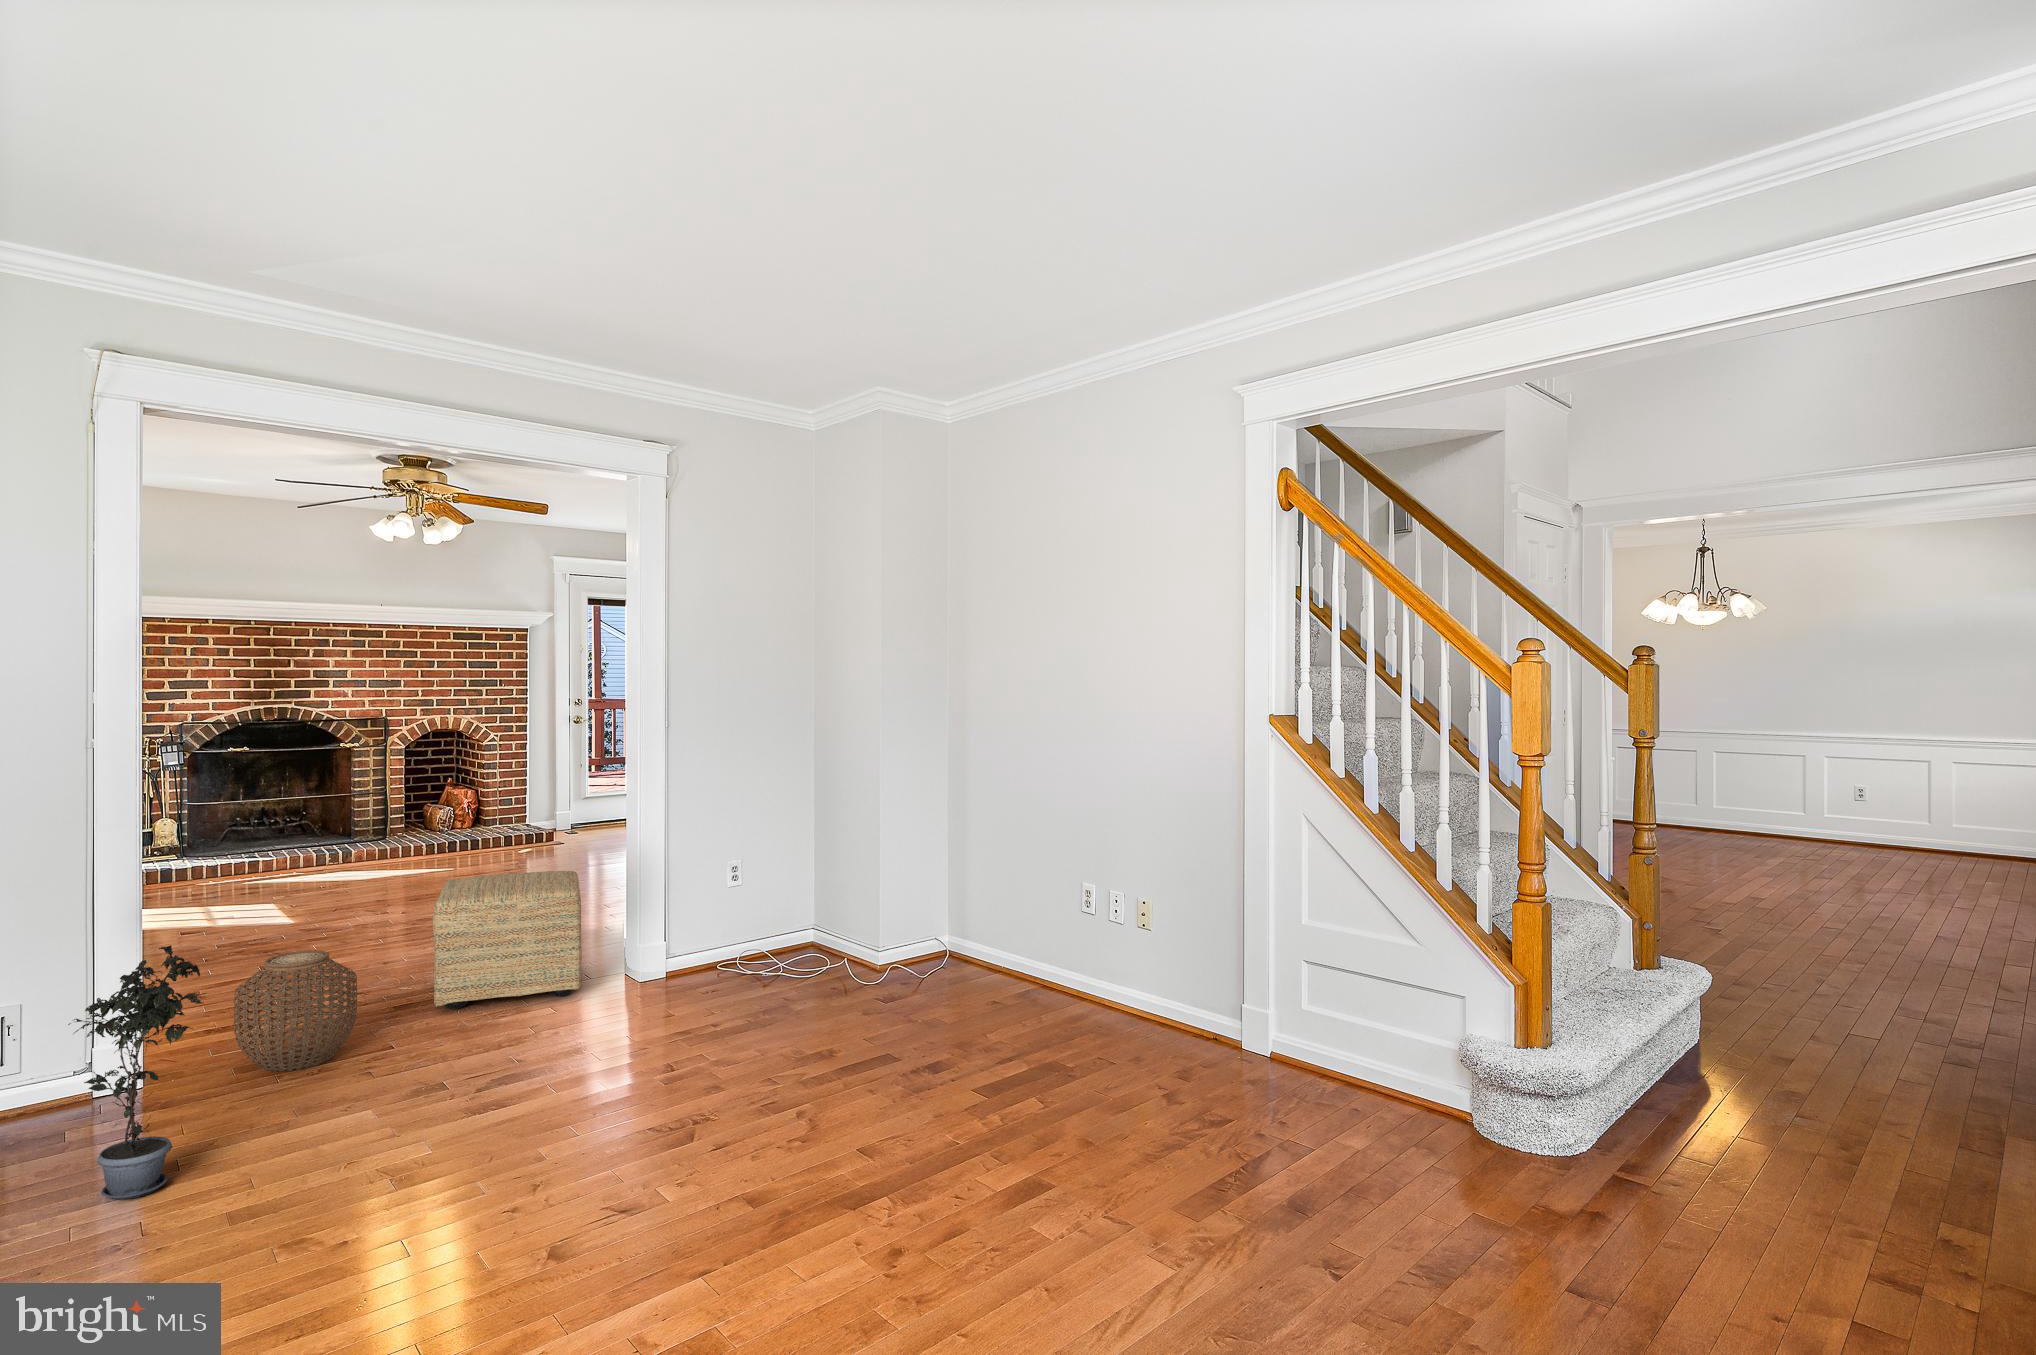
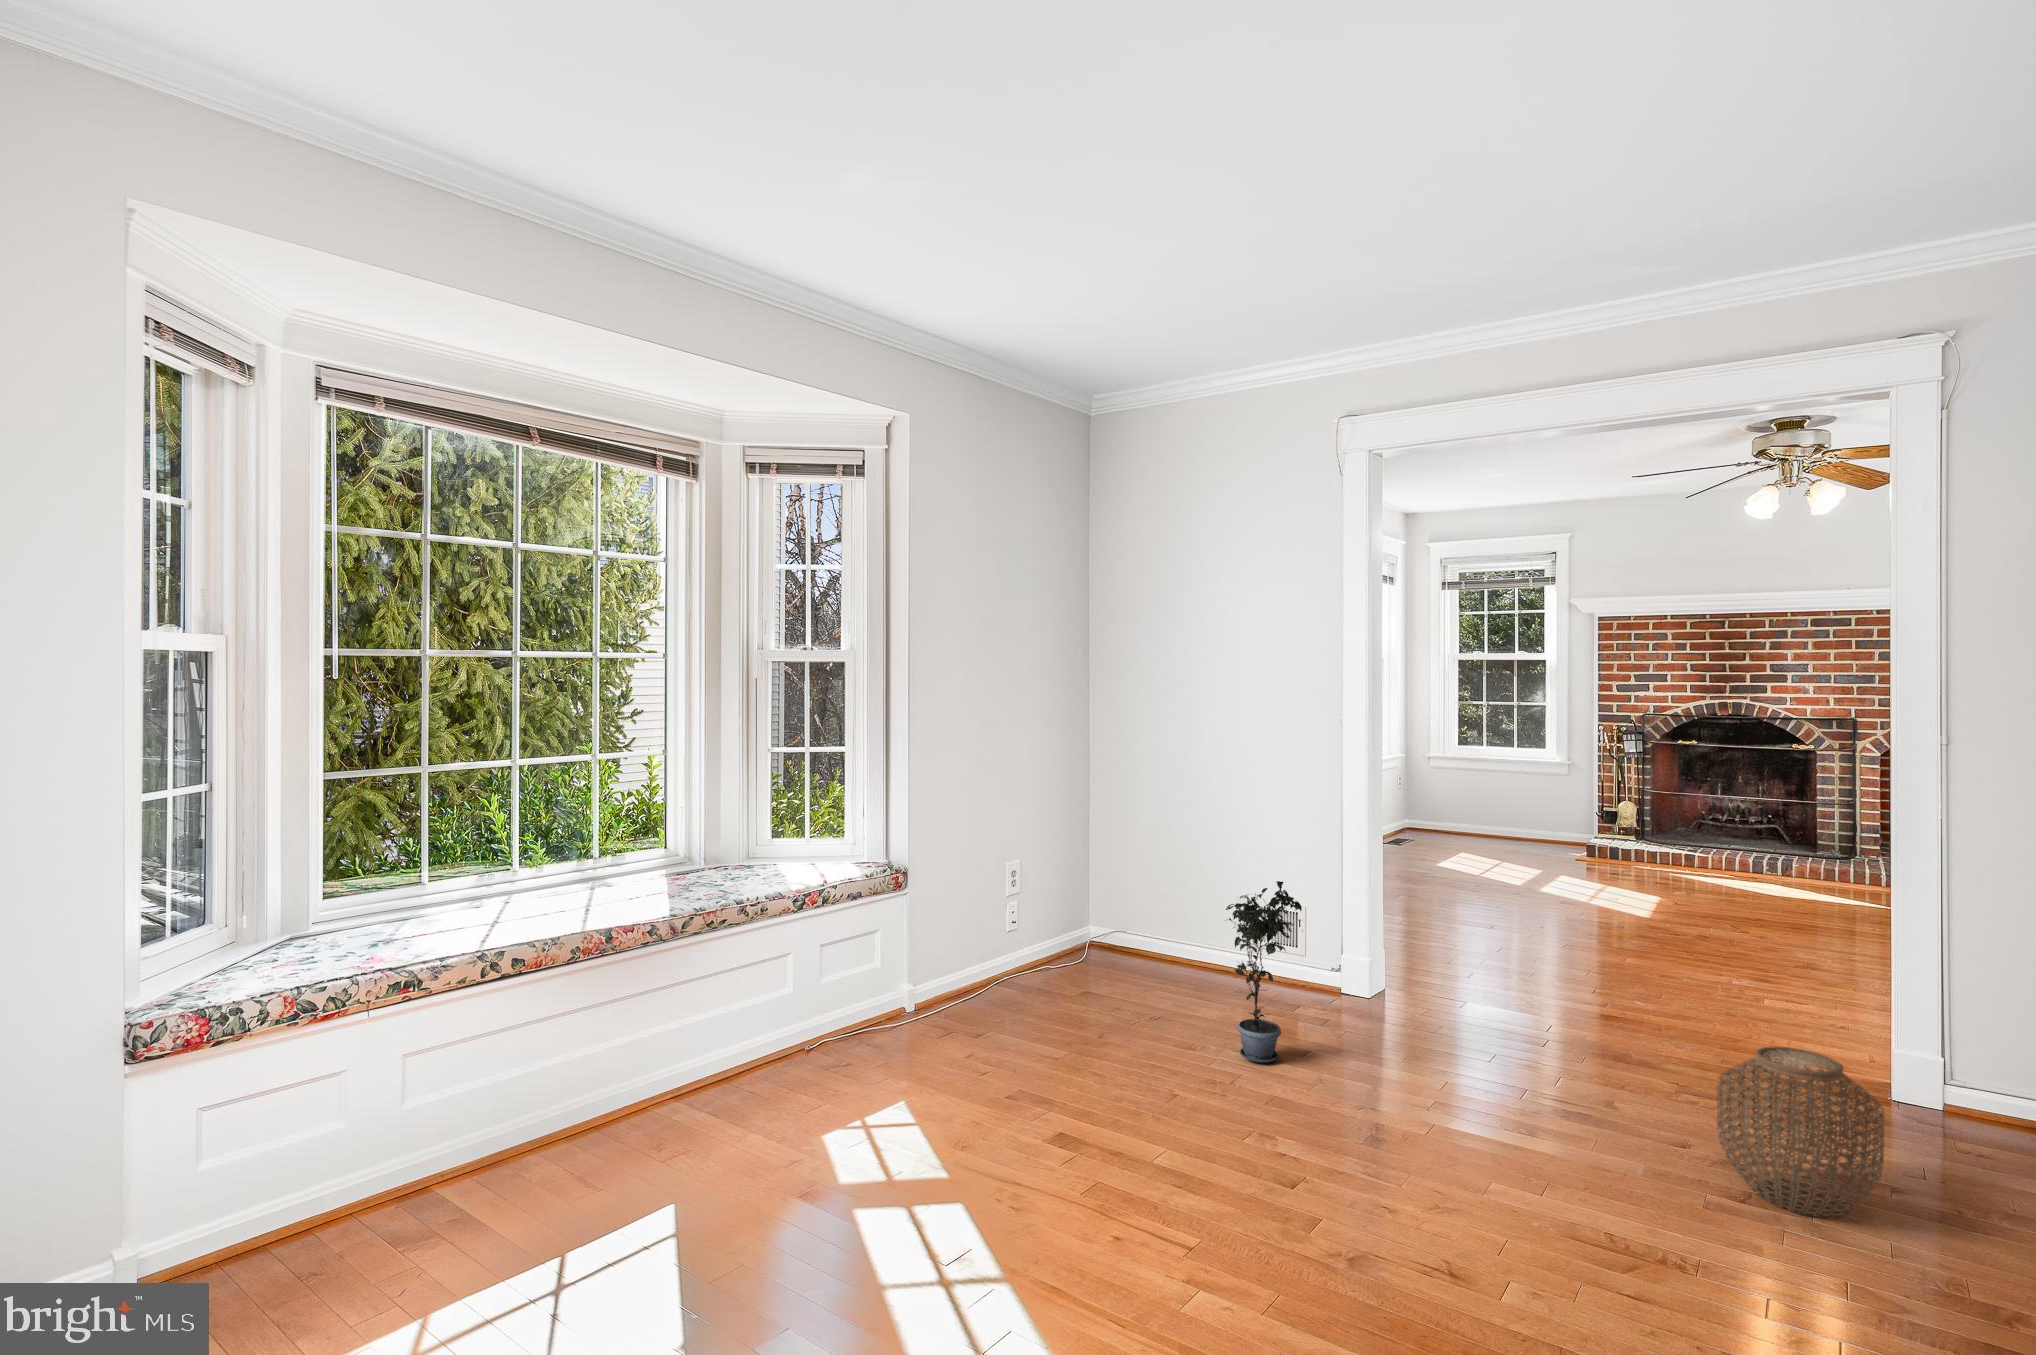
ottoman: present [433,871,582,1009] -> none [1612,899,1836,1069]
woven basket: present [234,950,357,1071] -> present [1717,1047,1885,1217]

